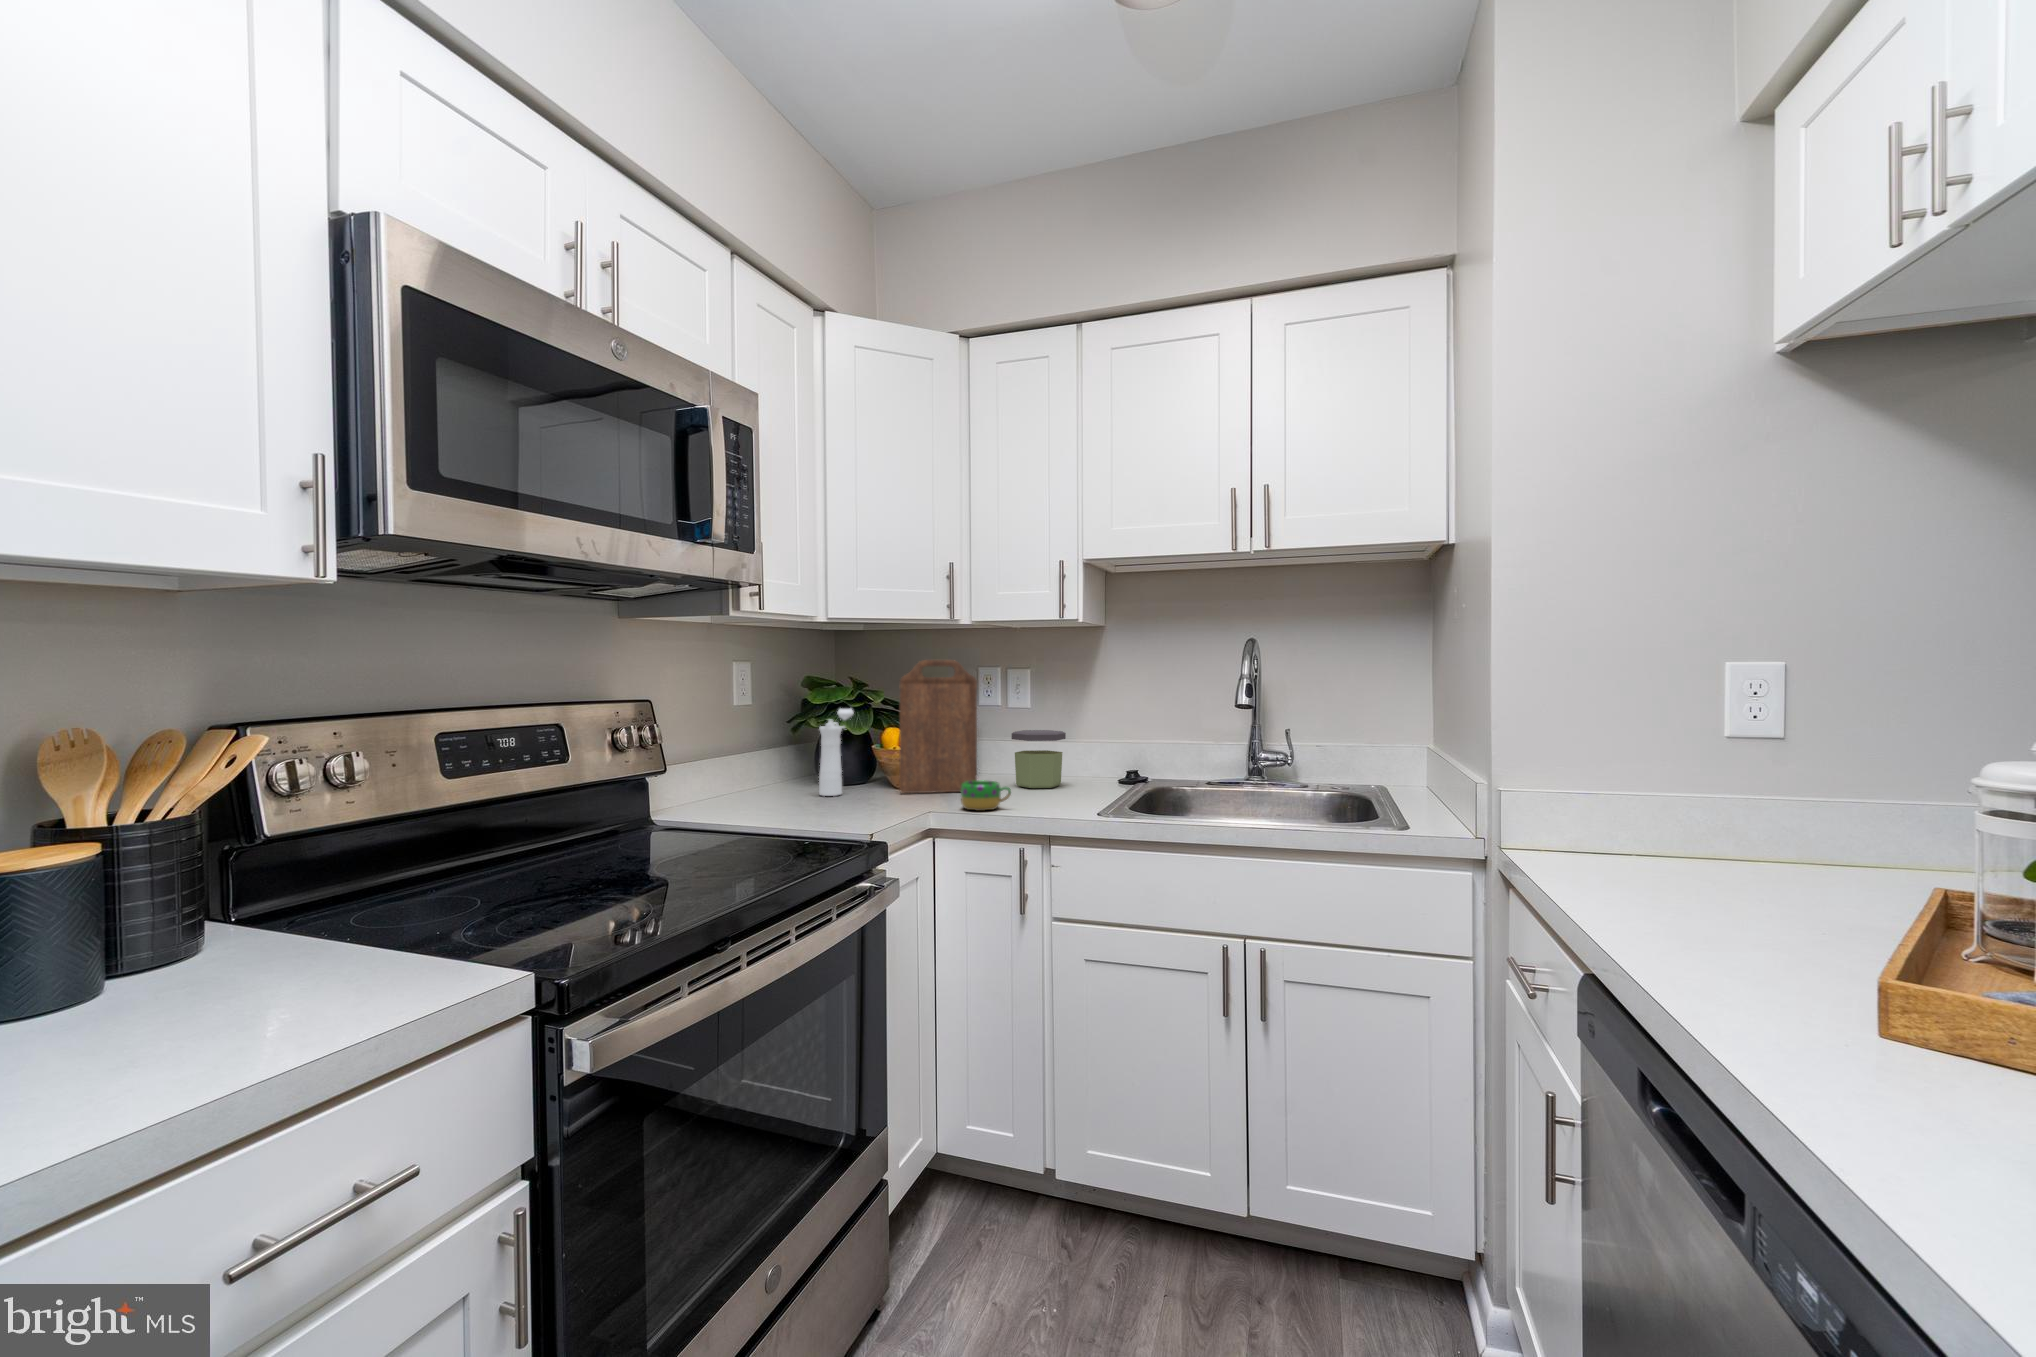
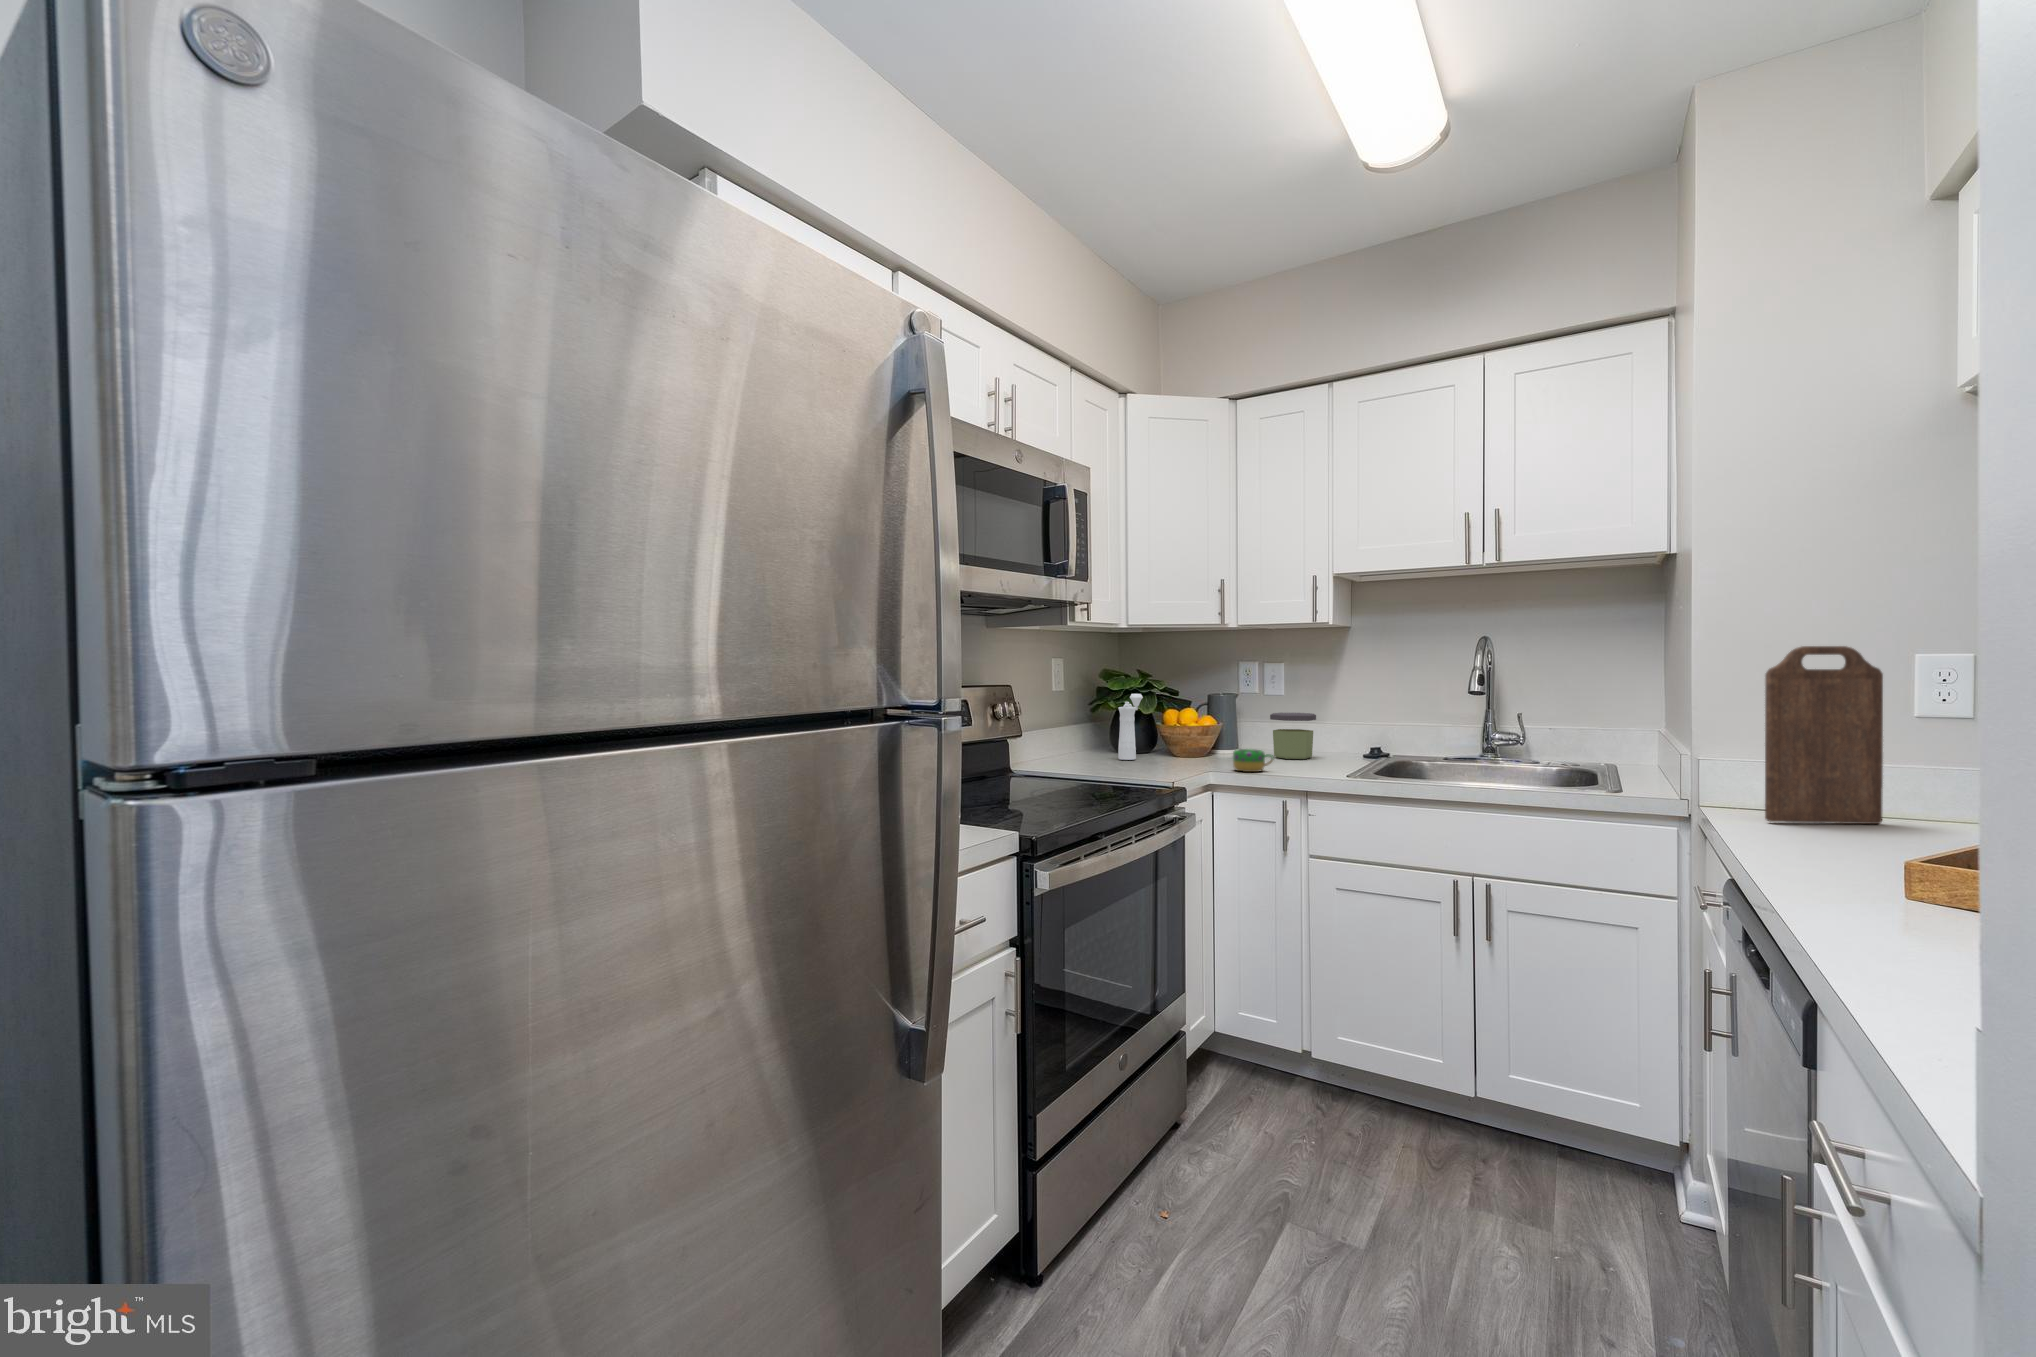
cutting board: present [899,660,977,793] -> present [1765,646,1883,824]

